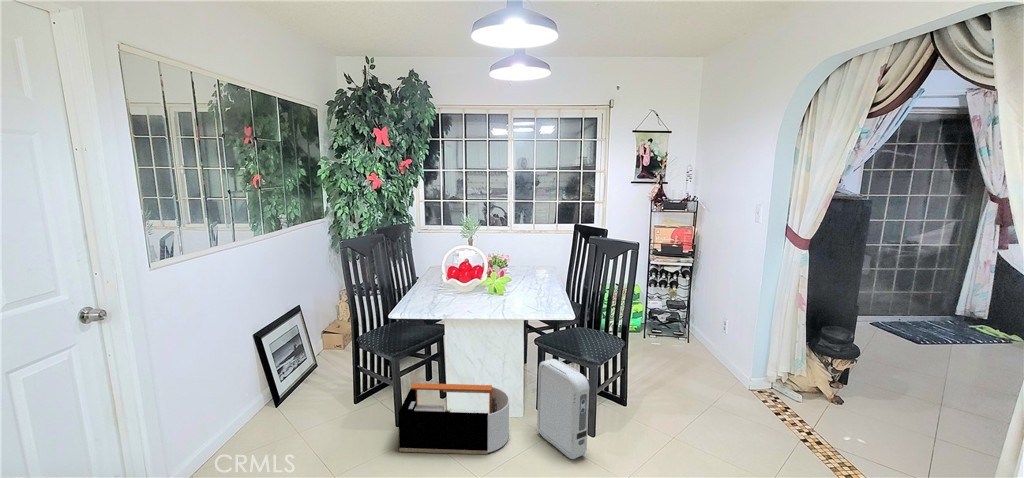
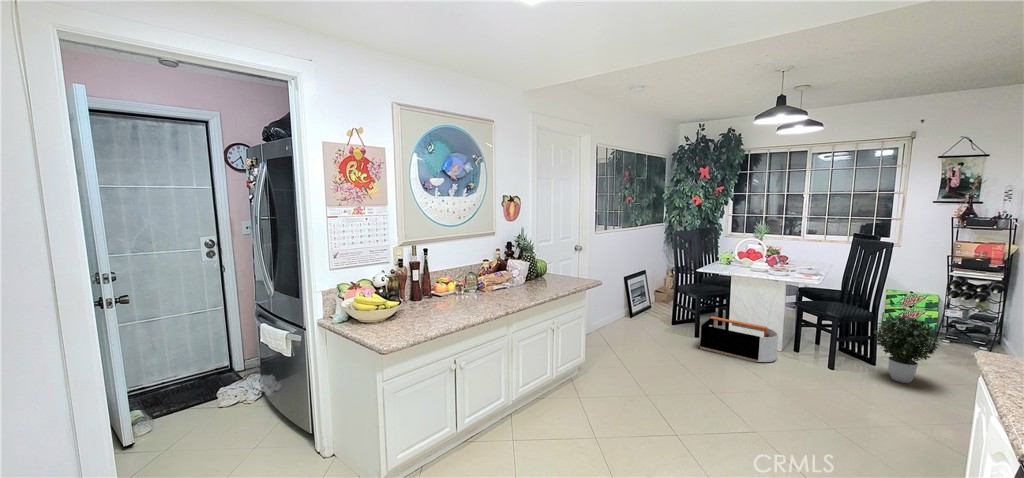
potted plant: none [615,340,679,428] -> present [873,315,940,383]
air purifier: present [537,359,589,459] -> none [800,314,841,379]

